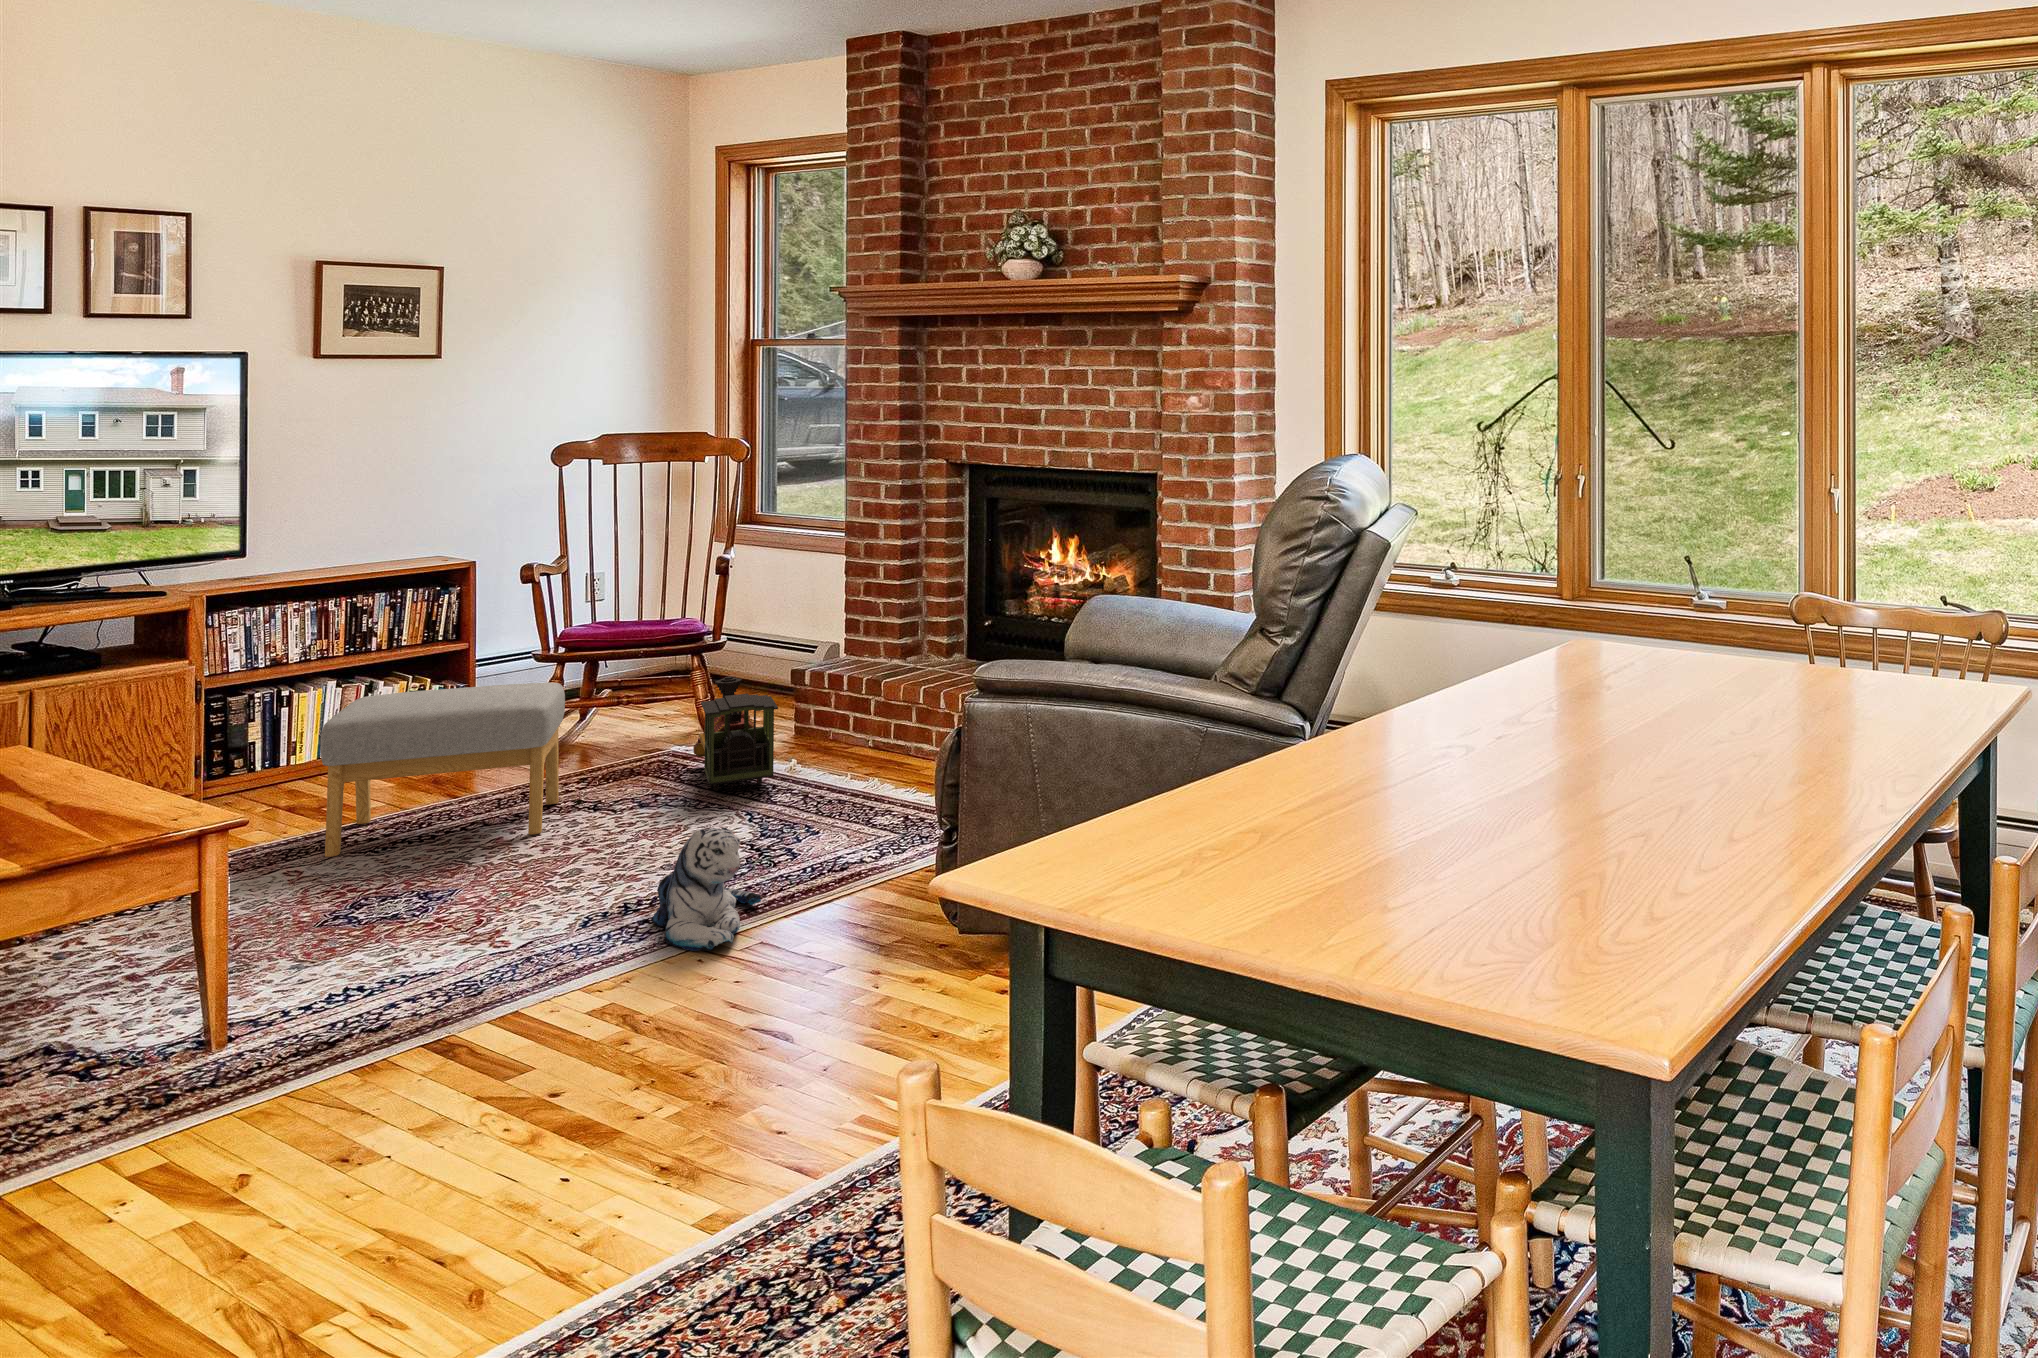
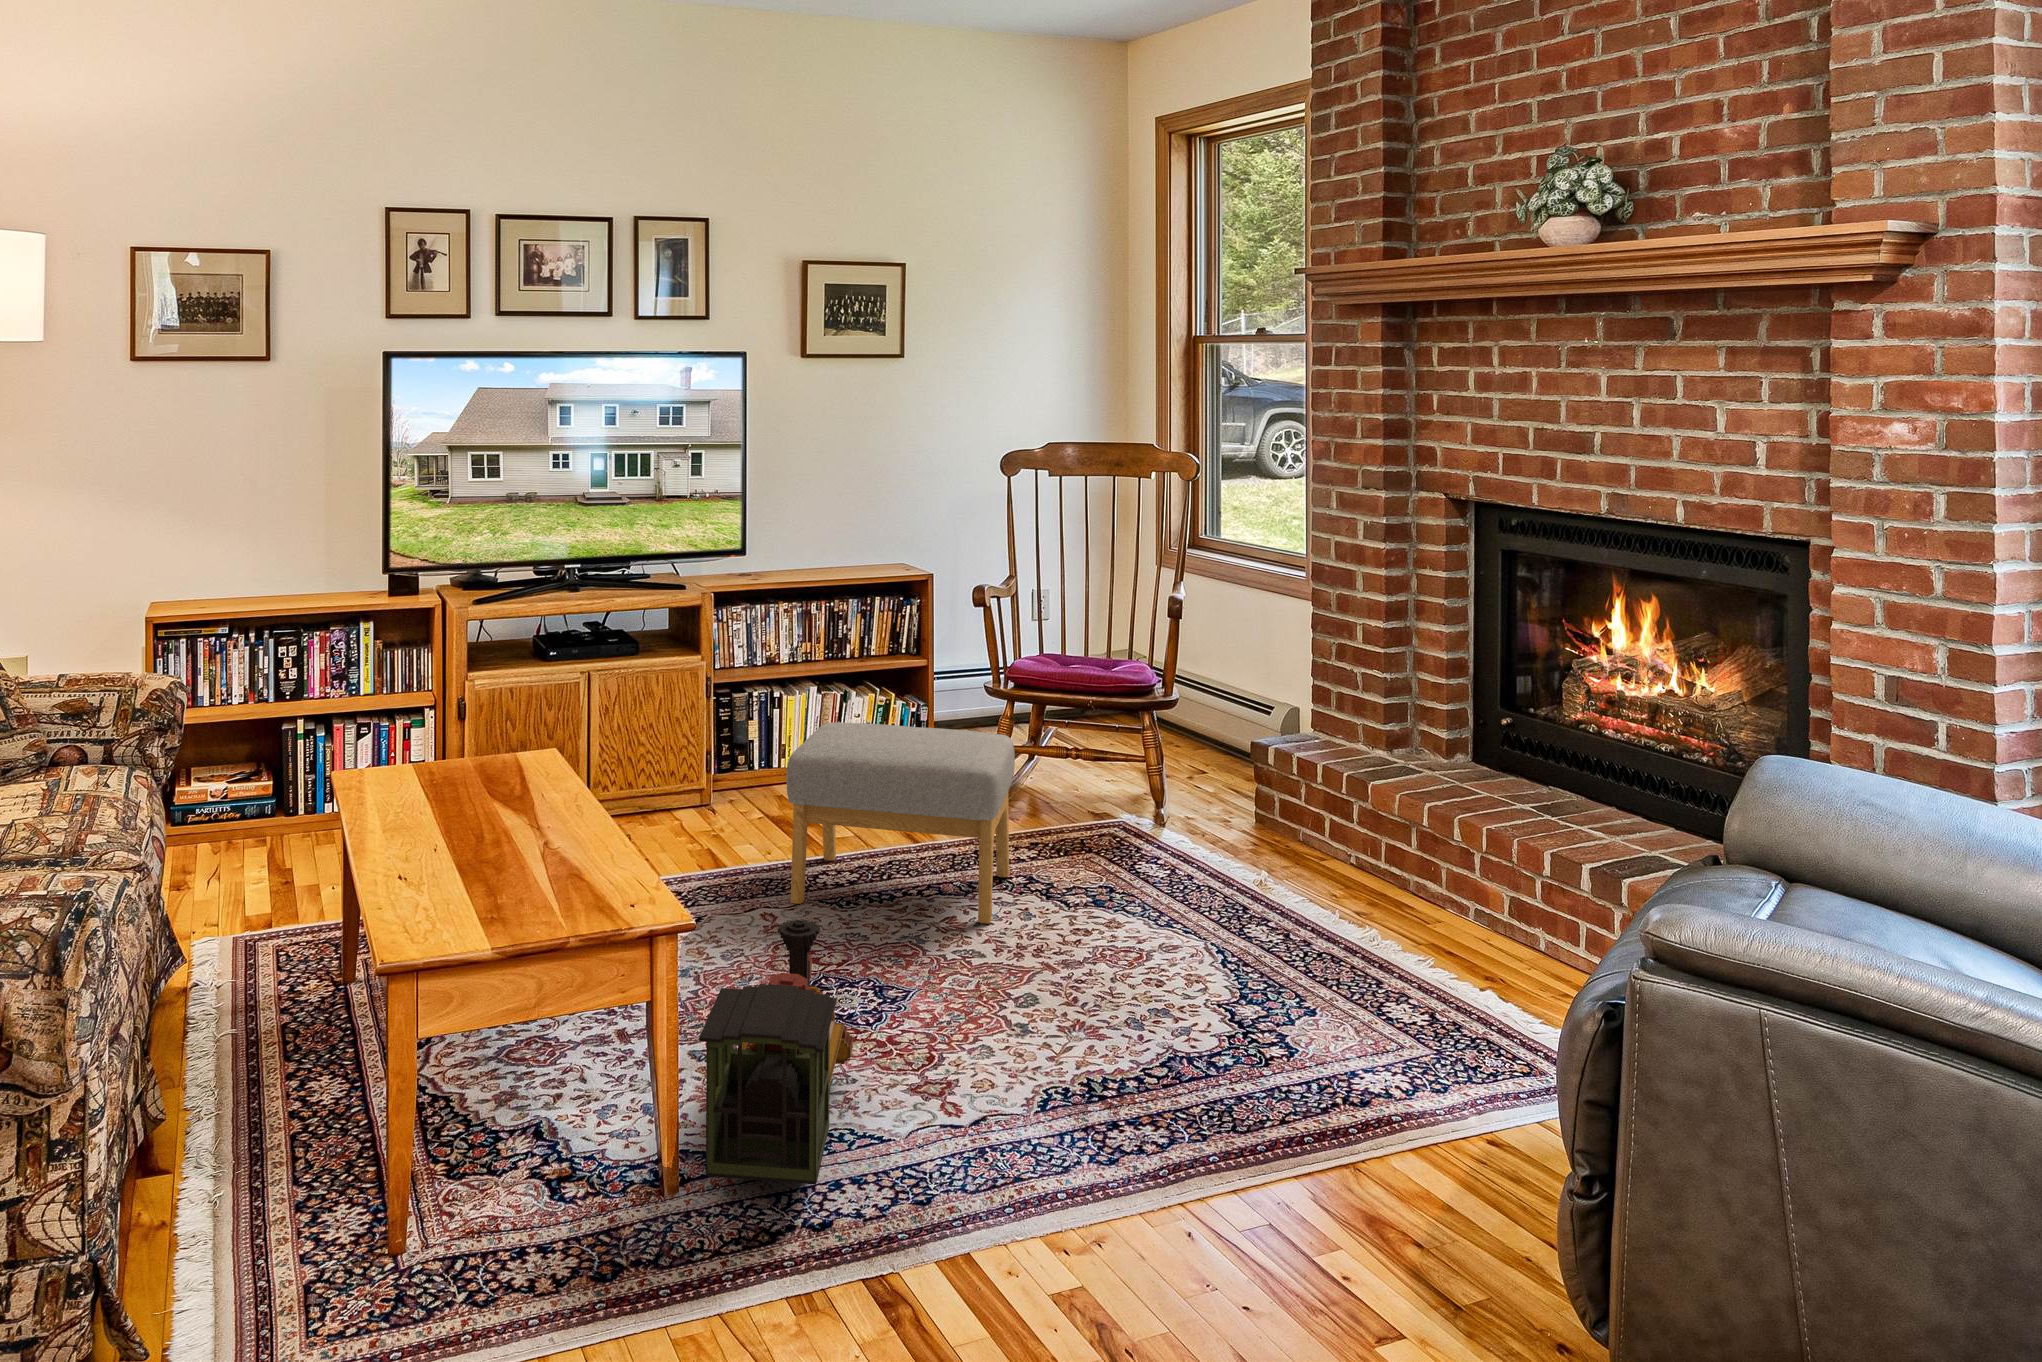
toy train: present [693,677,778,790] -> present [699,920,853,1185]
plush toy: present [651,828,761,951] -> none [1116,1038,1261,1248]

